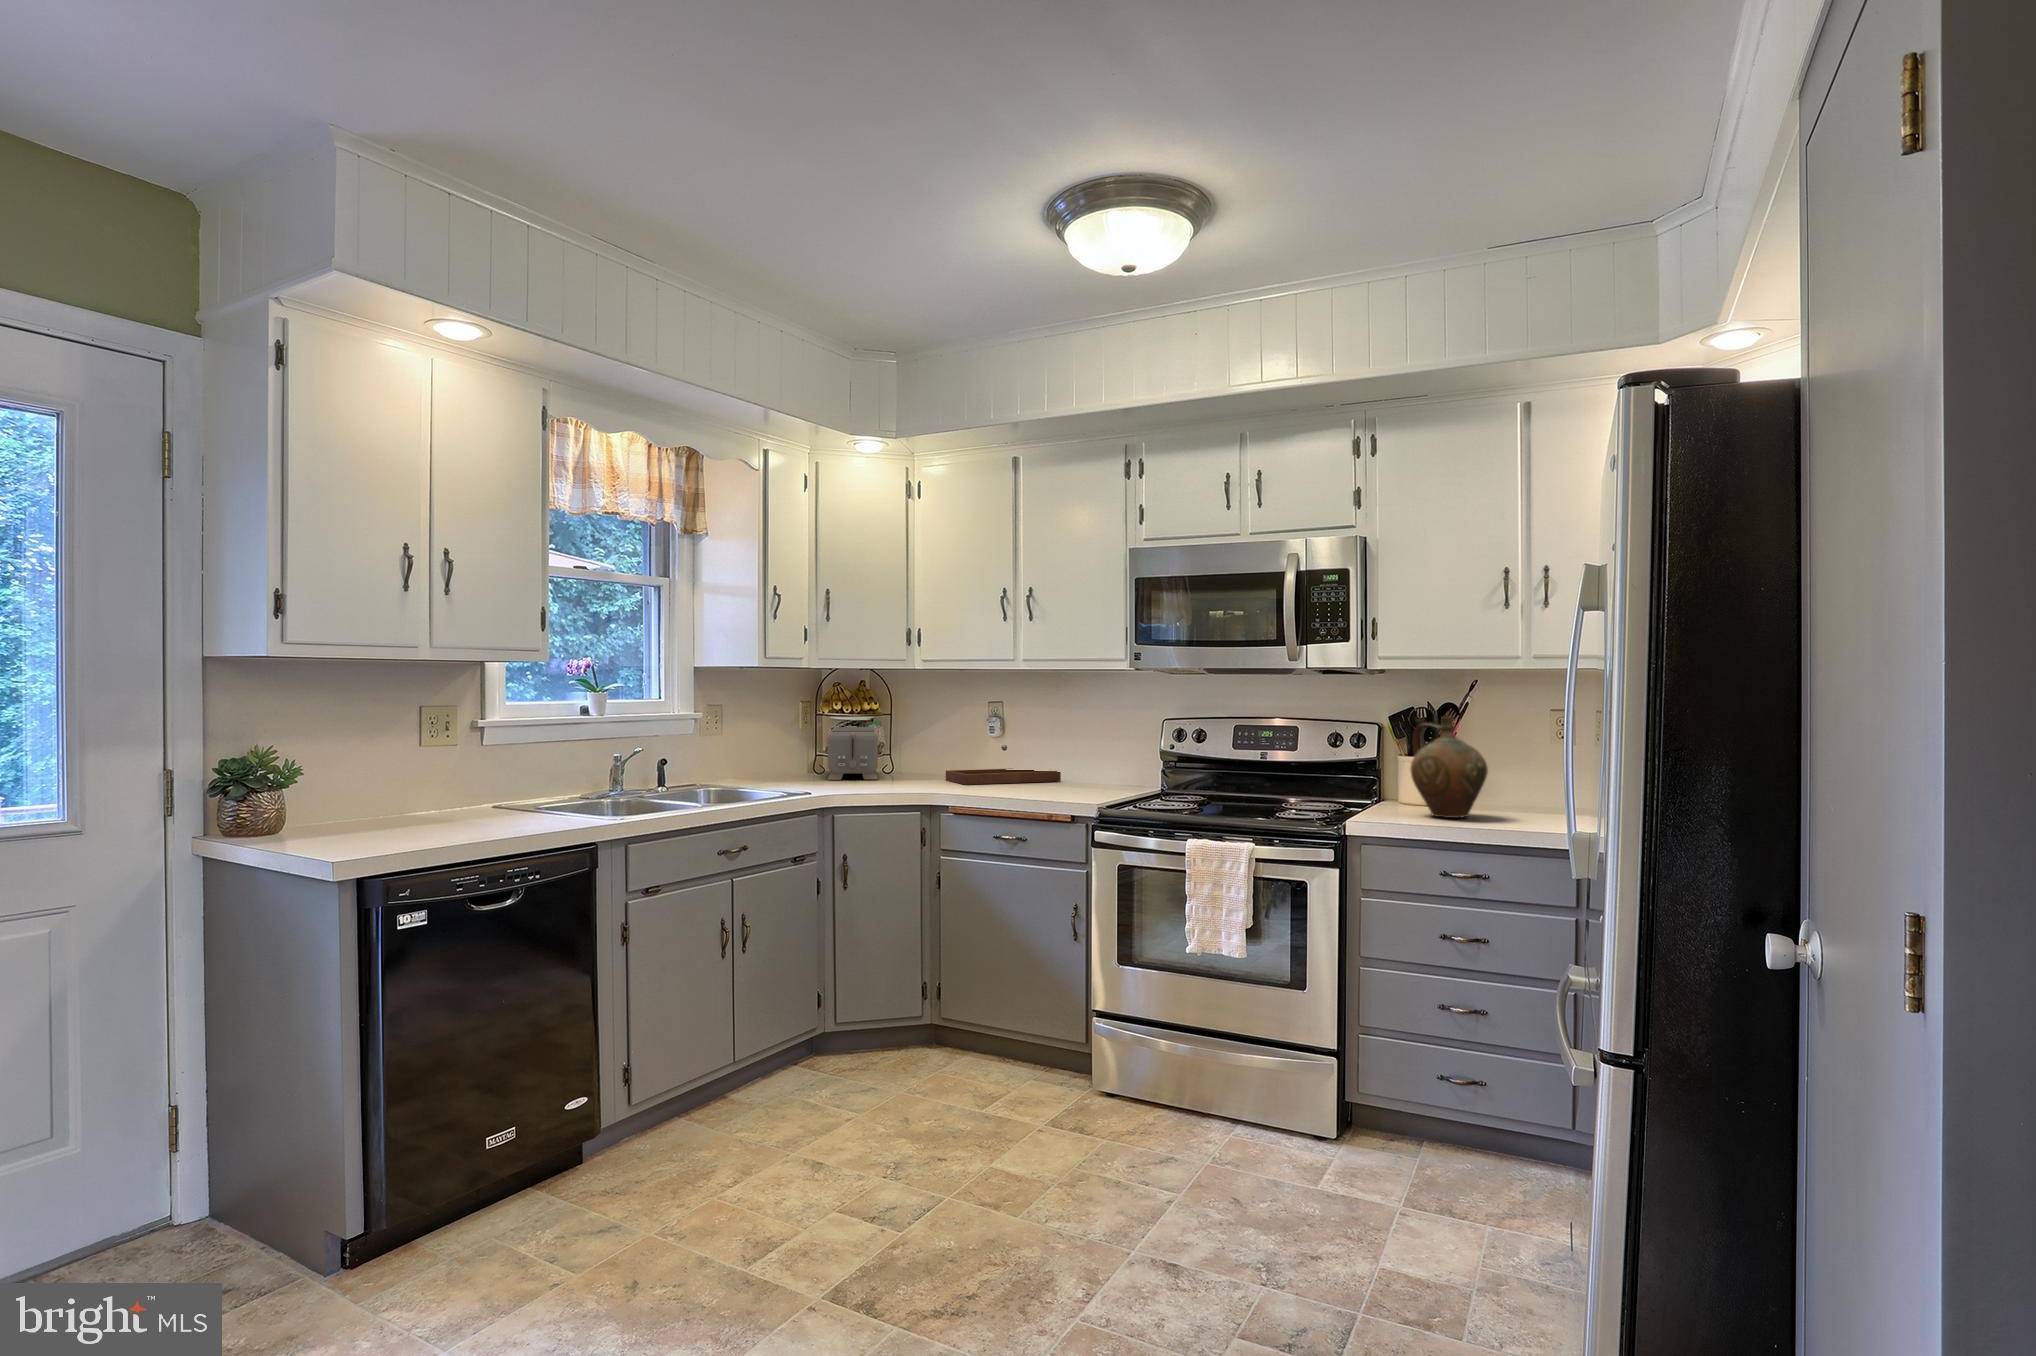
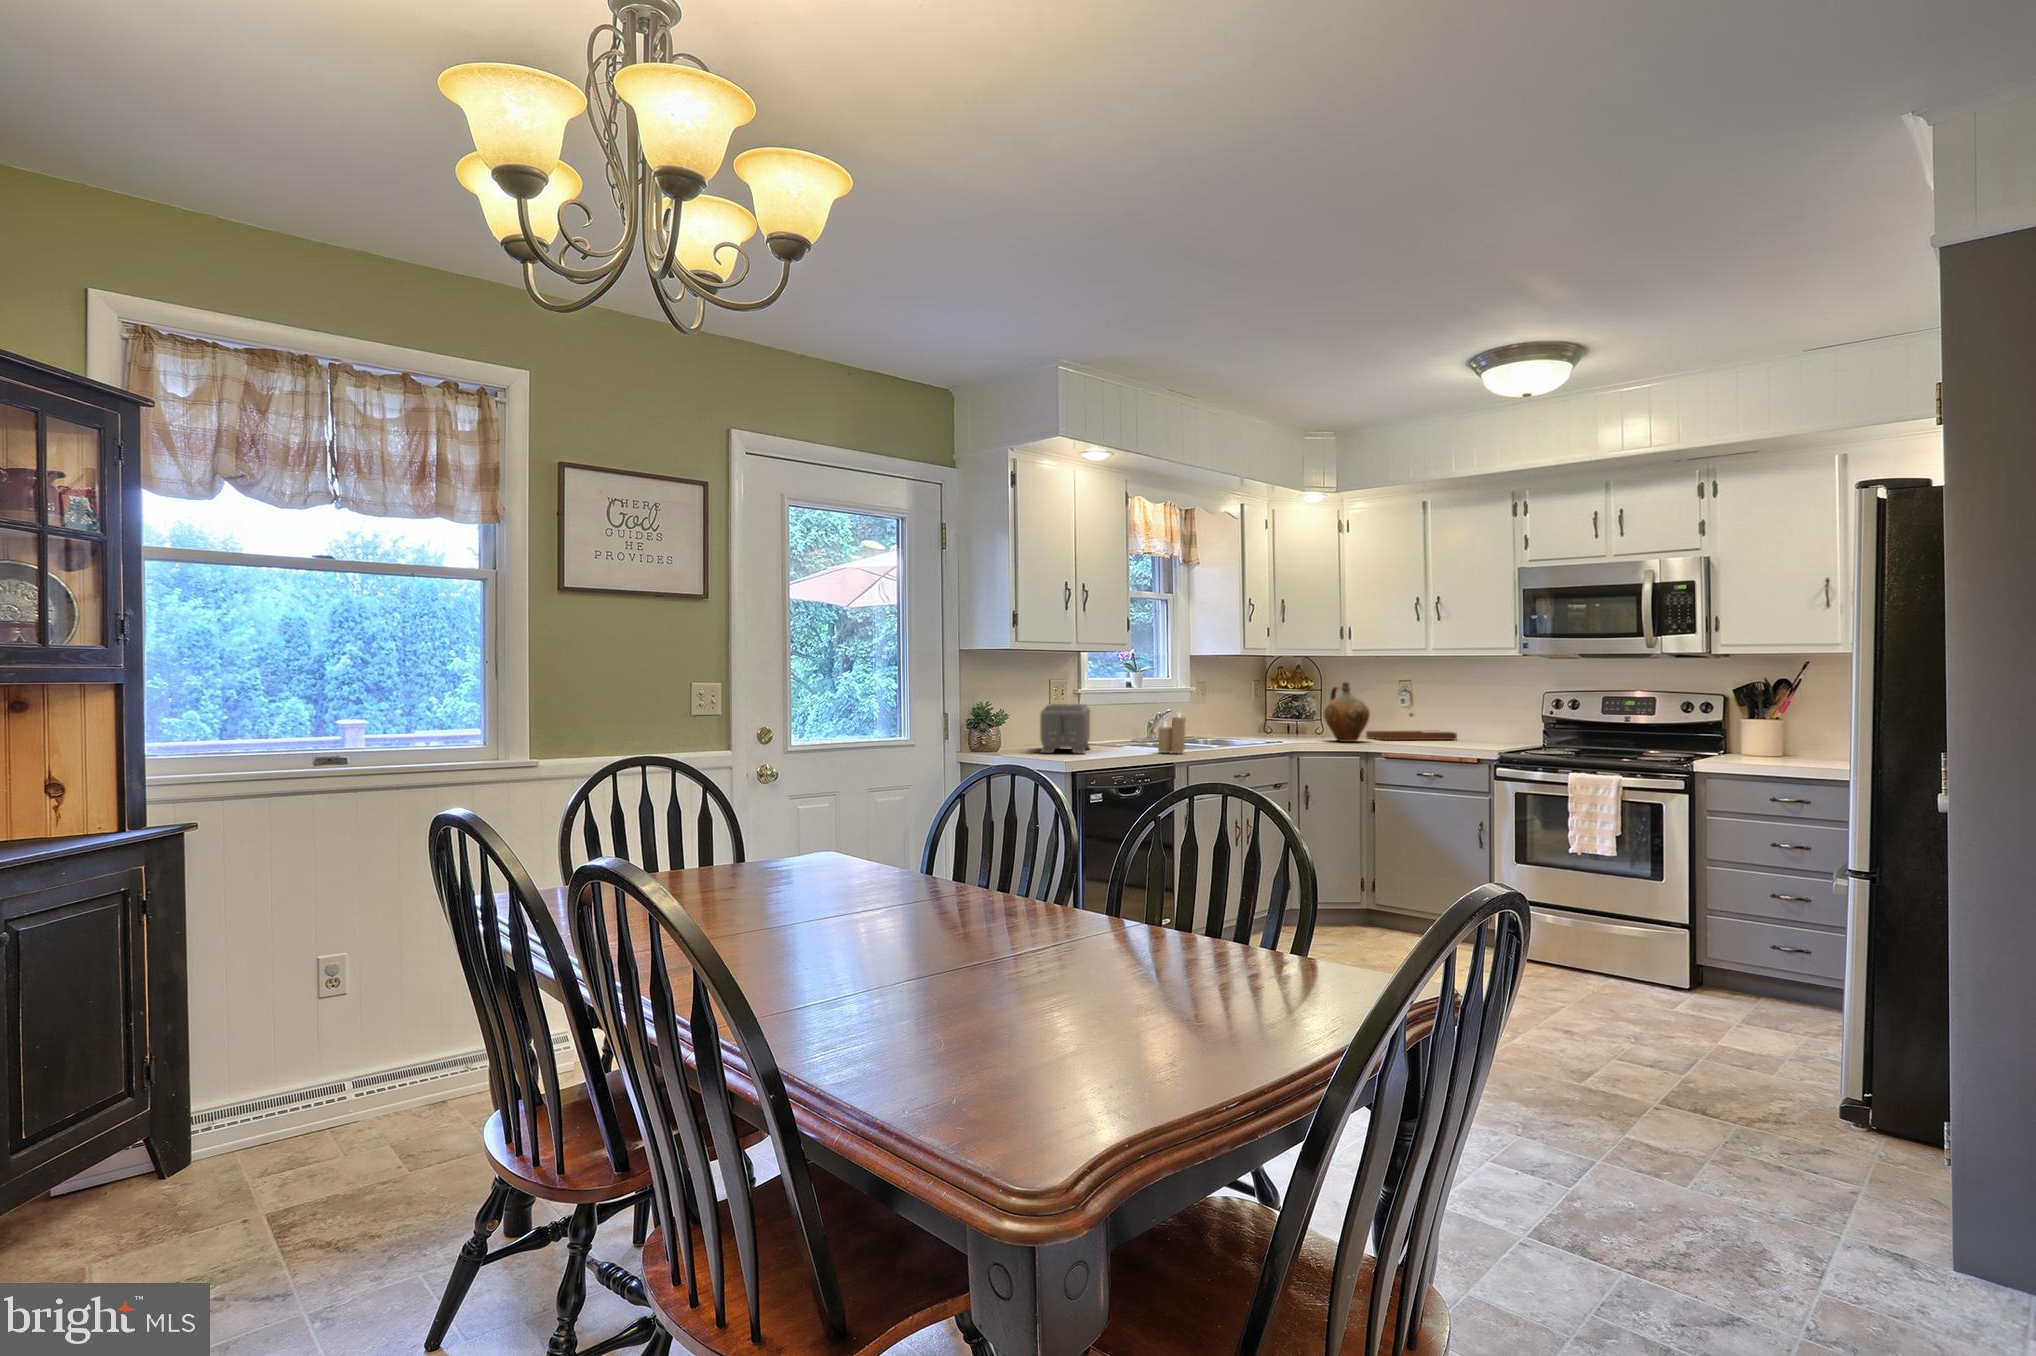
ceramic jug: present [1410,717,1488,818] -> present [1324,682,1369,742]
toaster: present [828,724,878,780] -> present [1040,704,1090,753]
candle: none [572,758,619,827] -> present [1158,714,1186,753]

